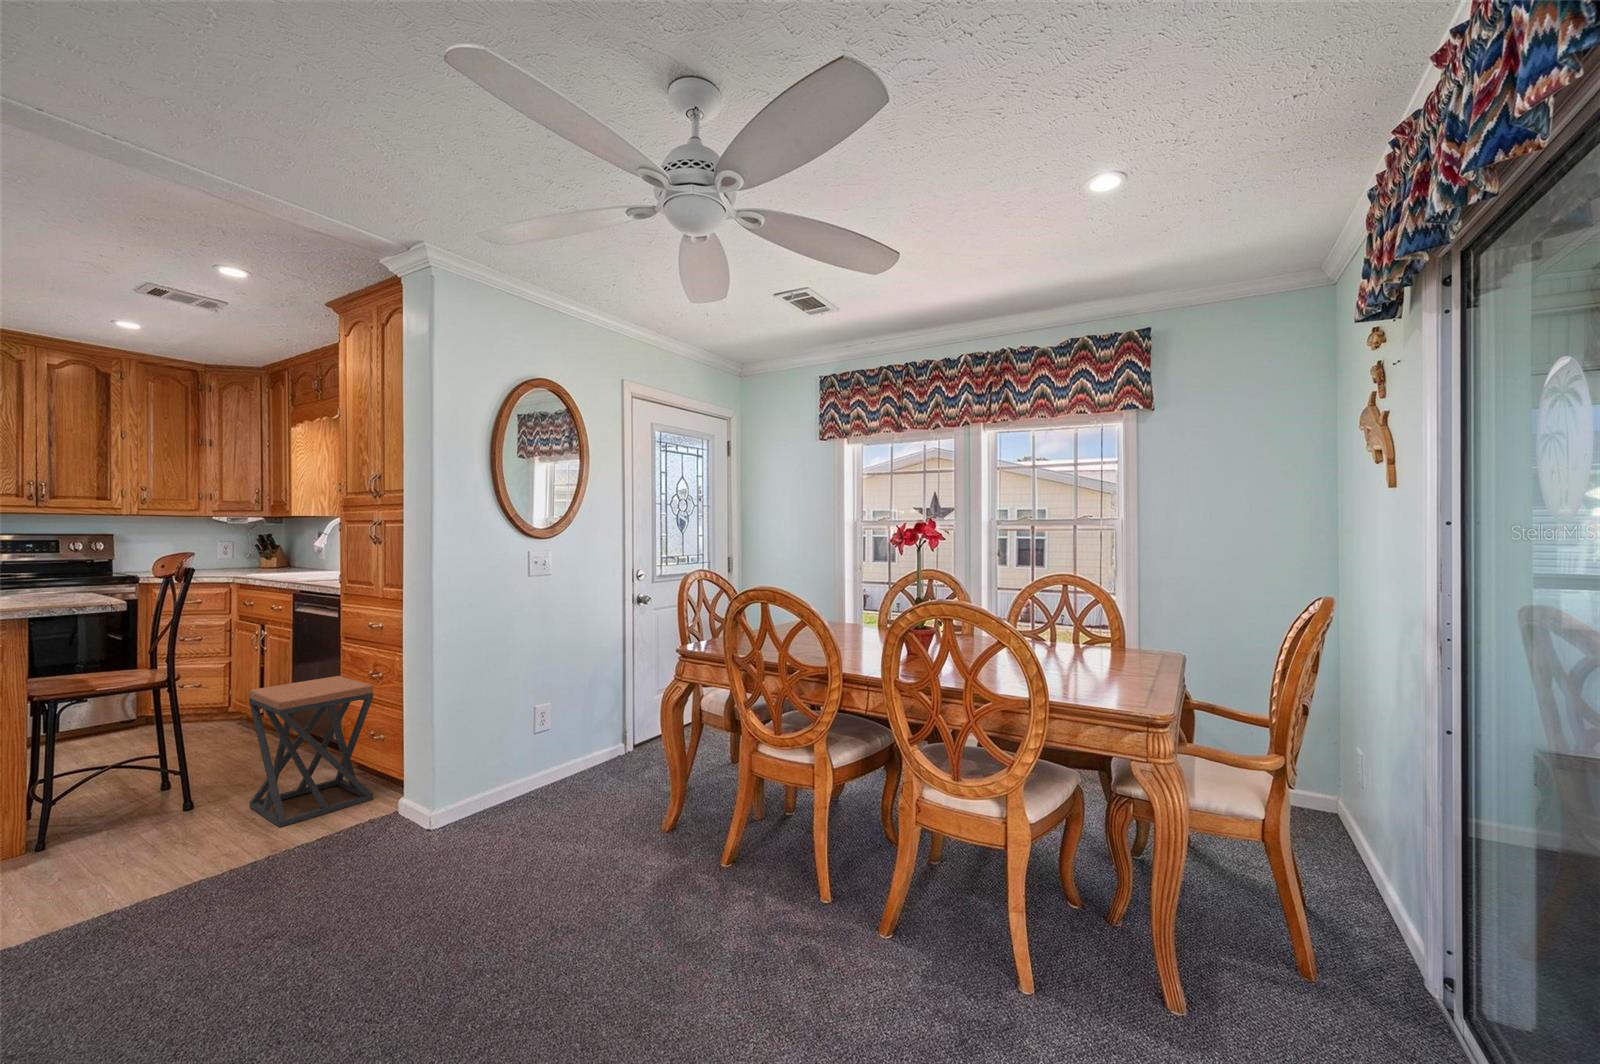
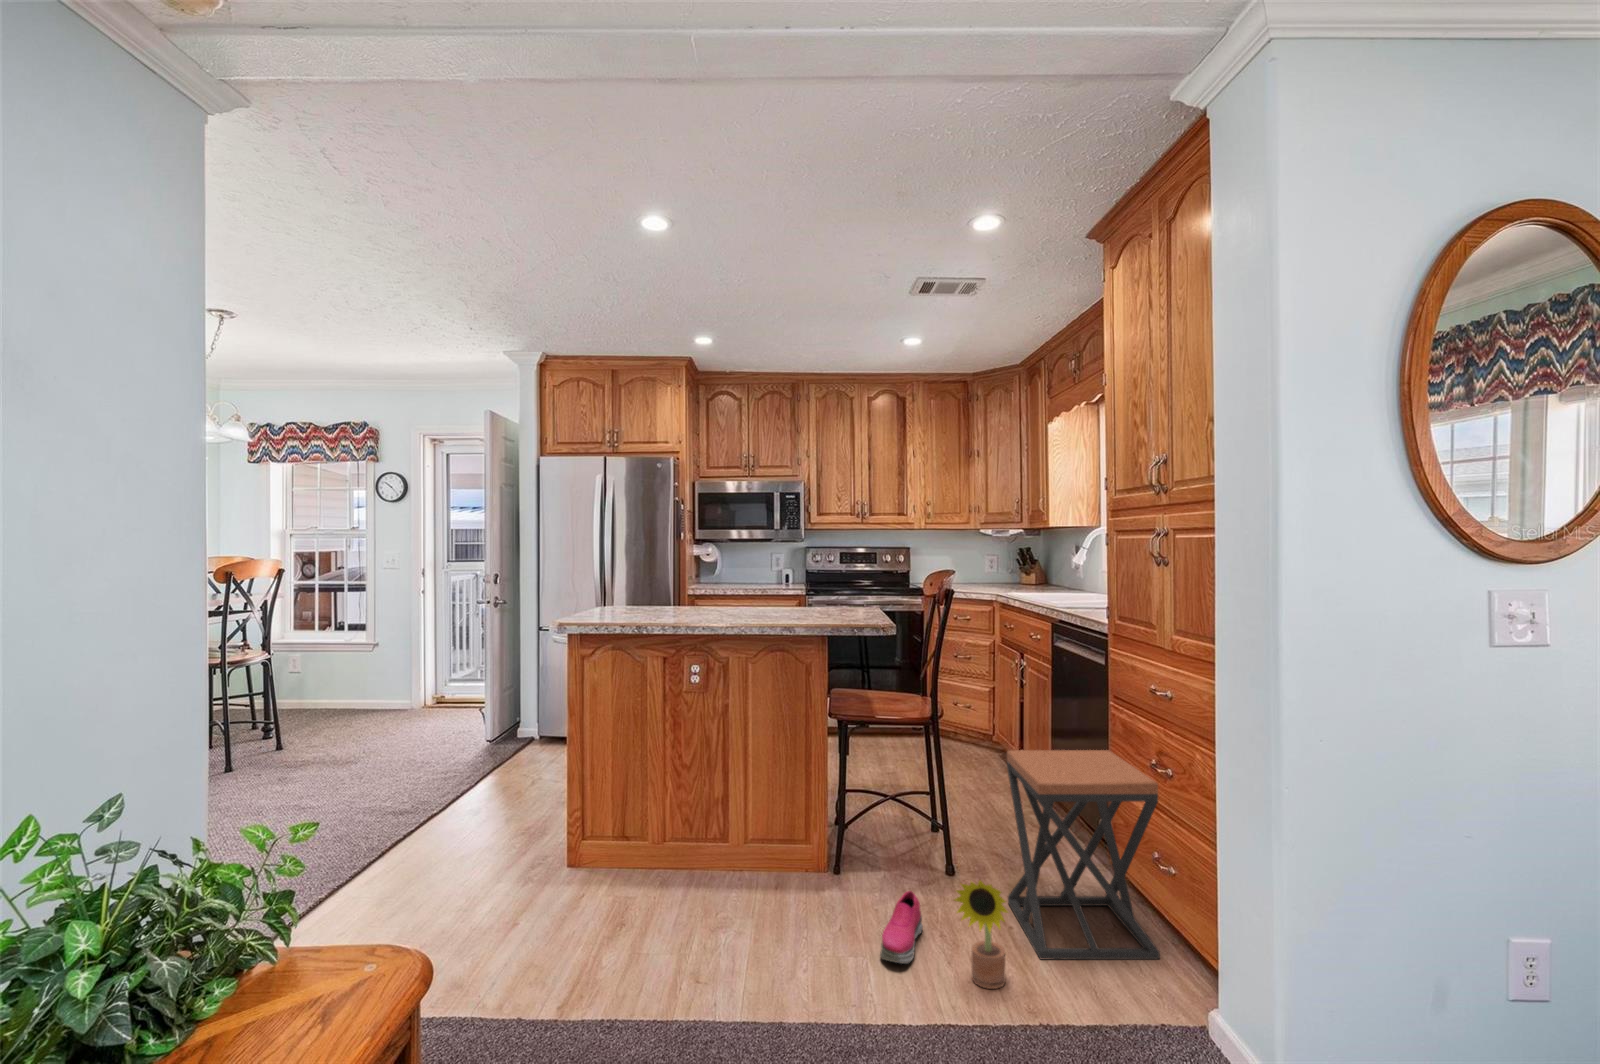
decorative plant: none [200,777,253,857] -> present [954,881,1008,989]
shoe: none [118,818,164,874] -> present [880,891,923,964]

